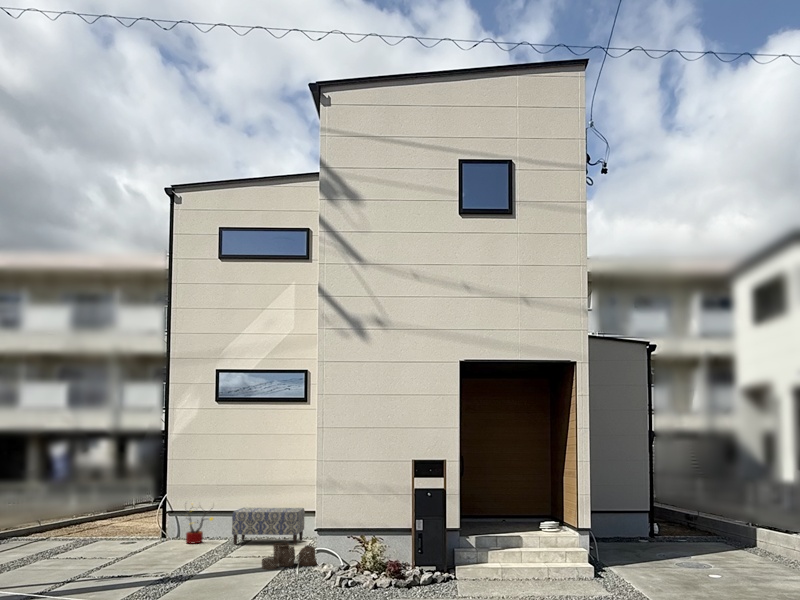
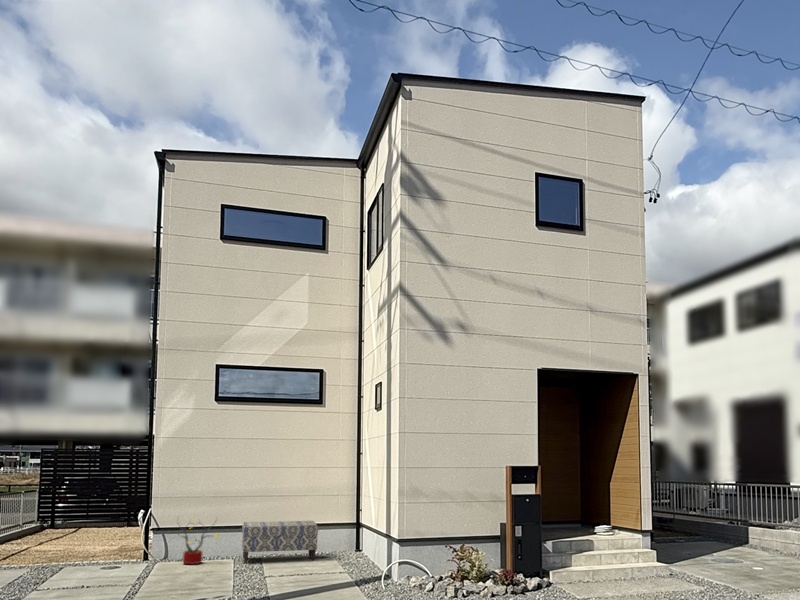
woven basket: present [262,543,317,569] -> none [334,555,385,586]

